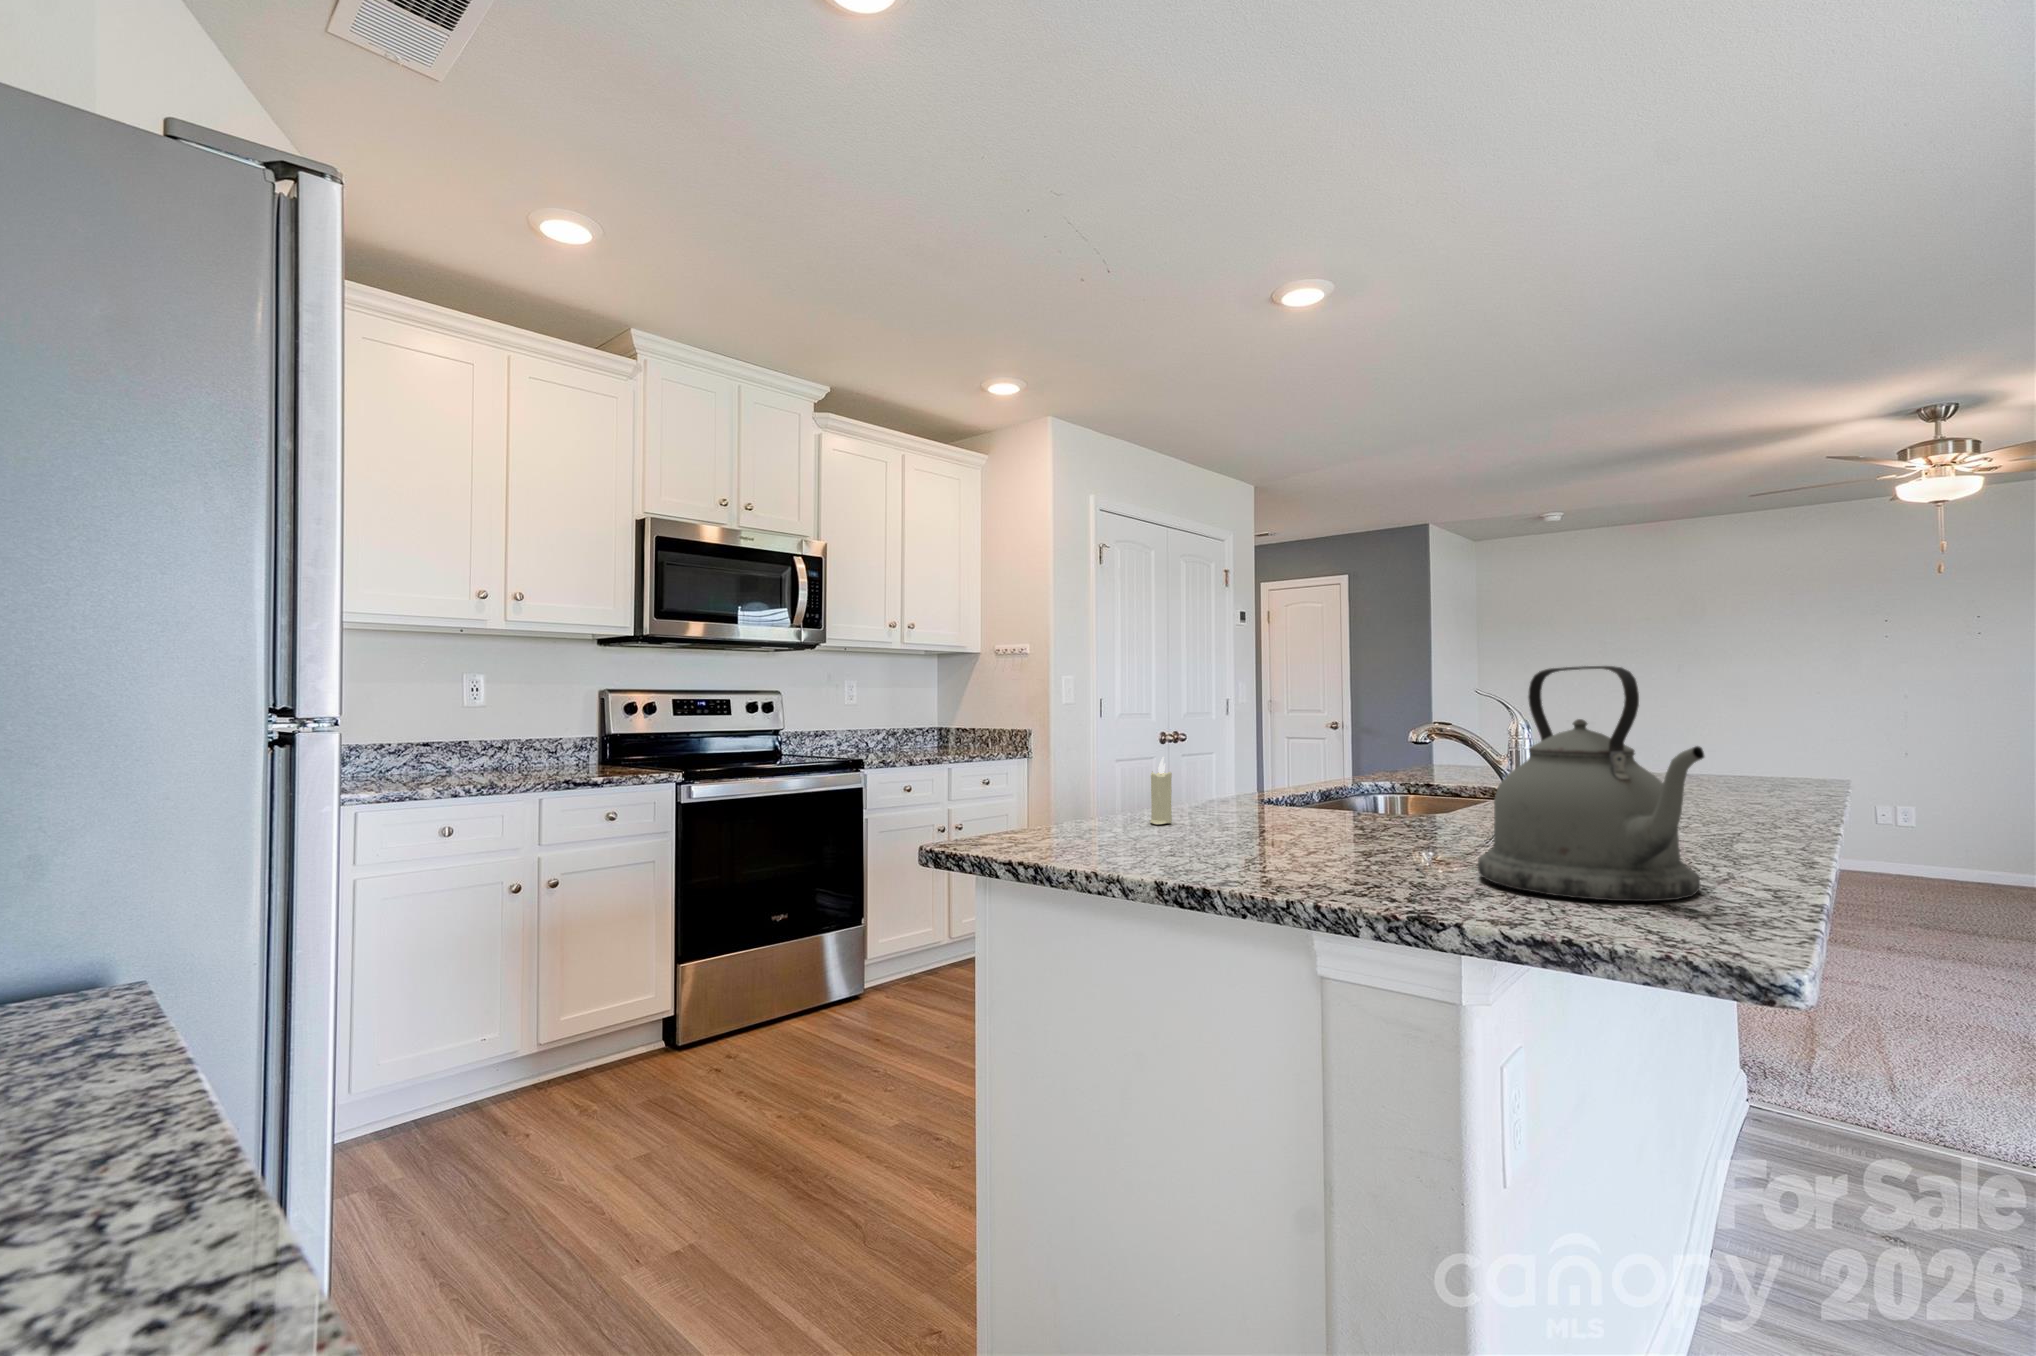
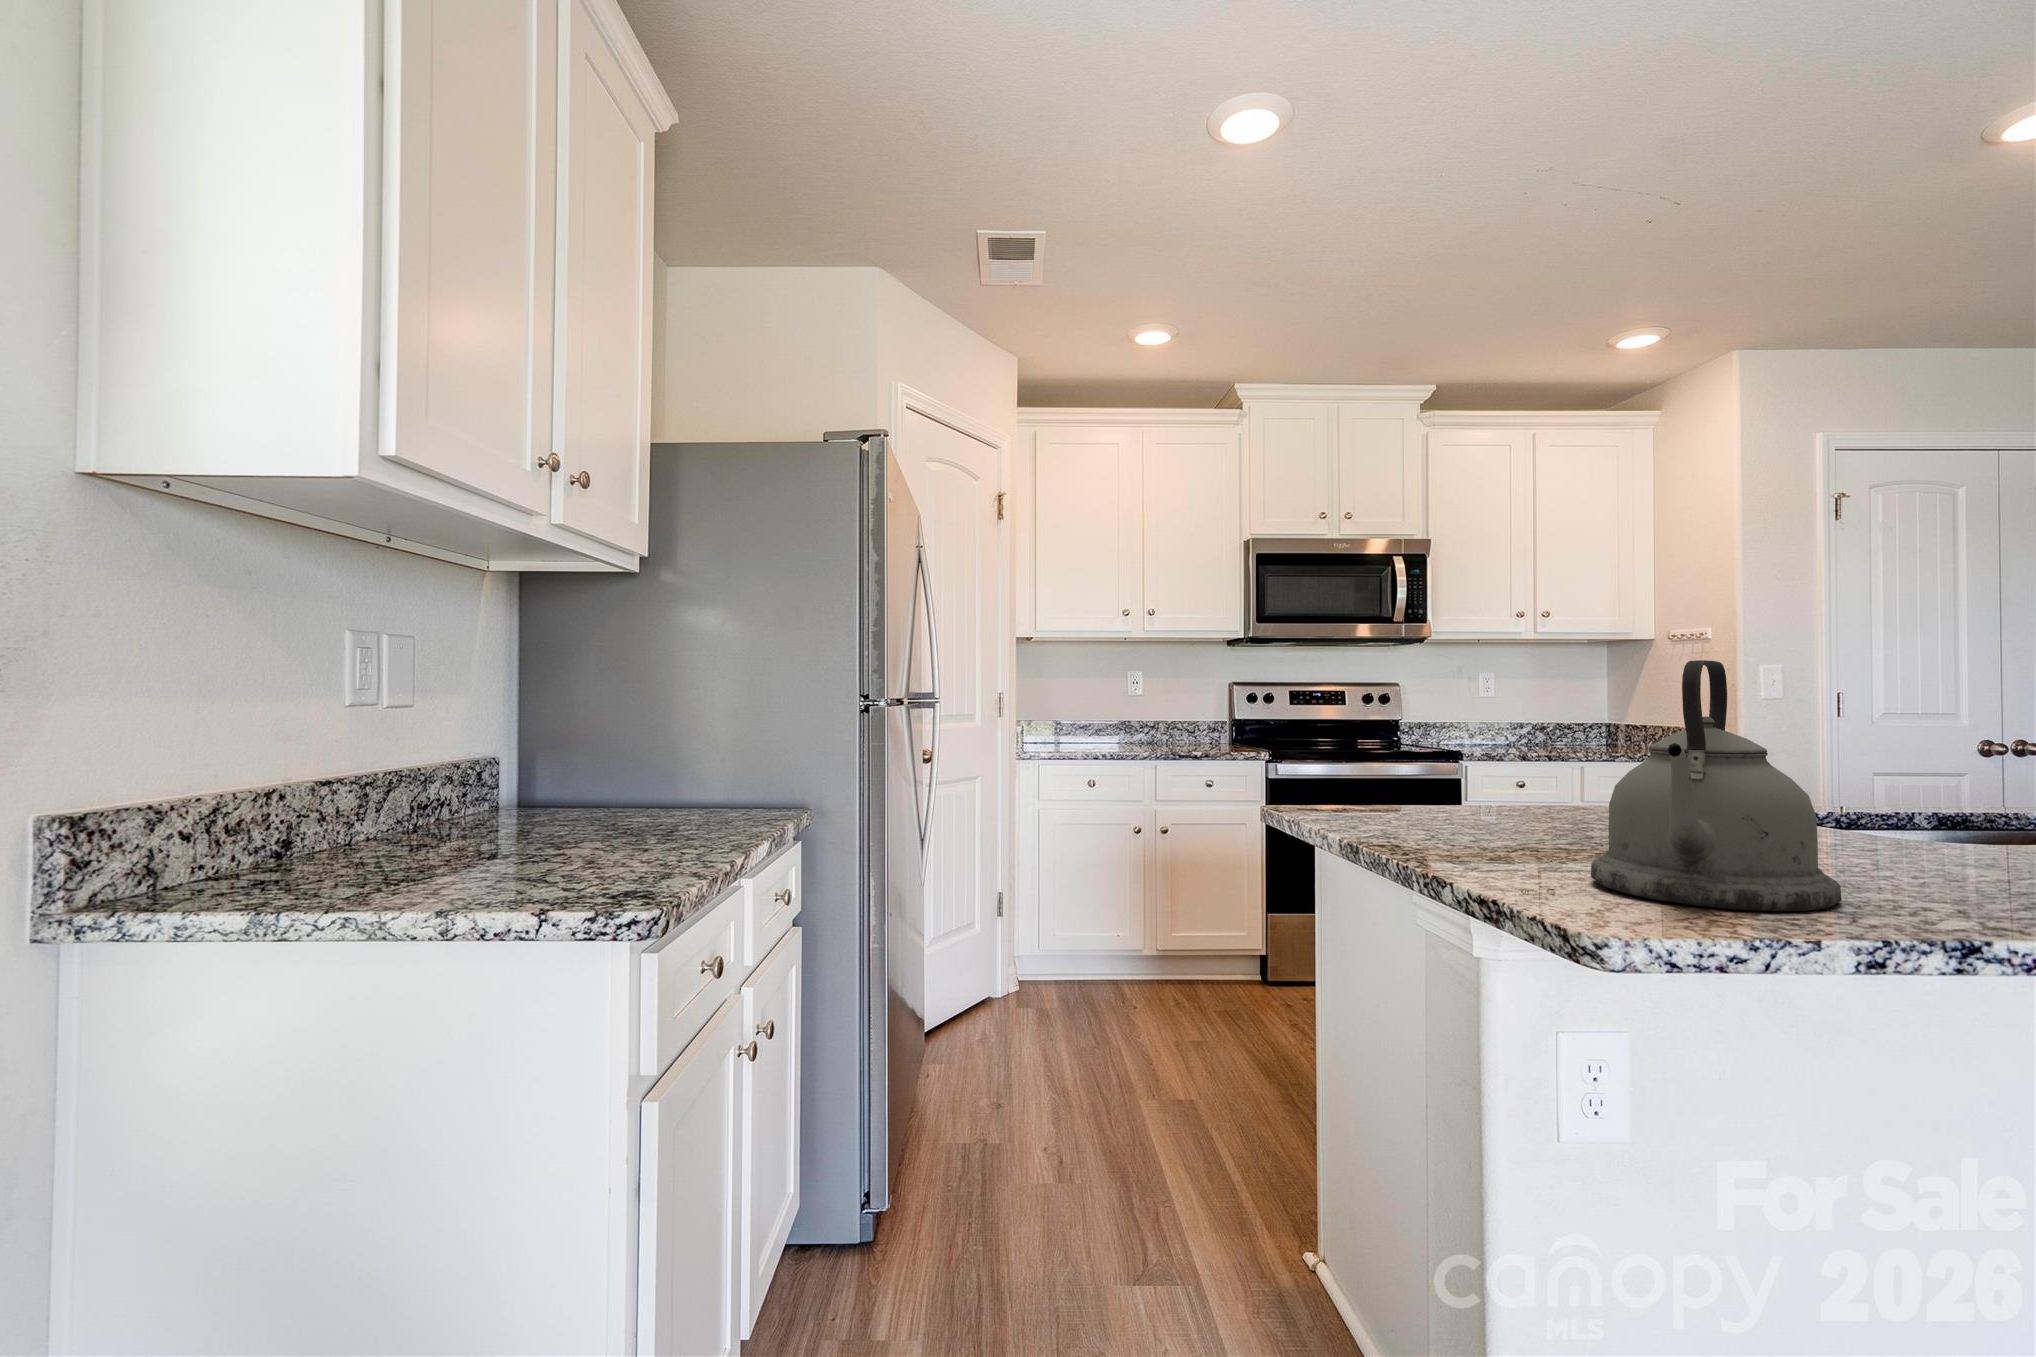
candle: present [1150,757,1172,824] -> none [1514,750,1540,816]

